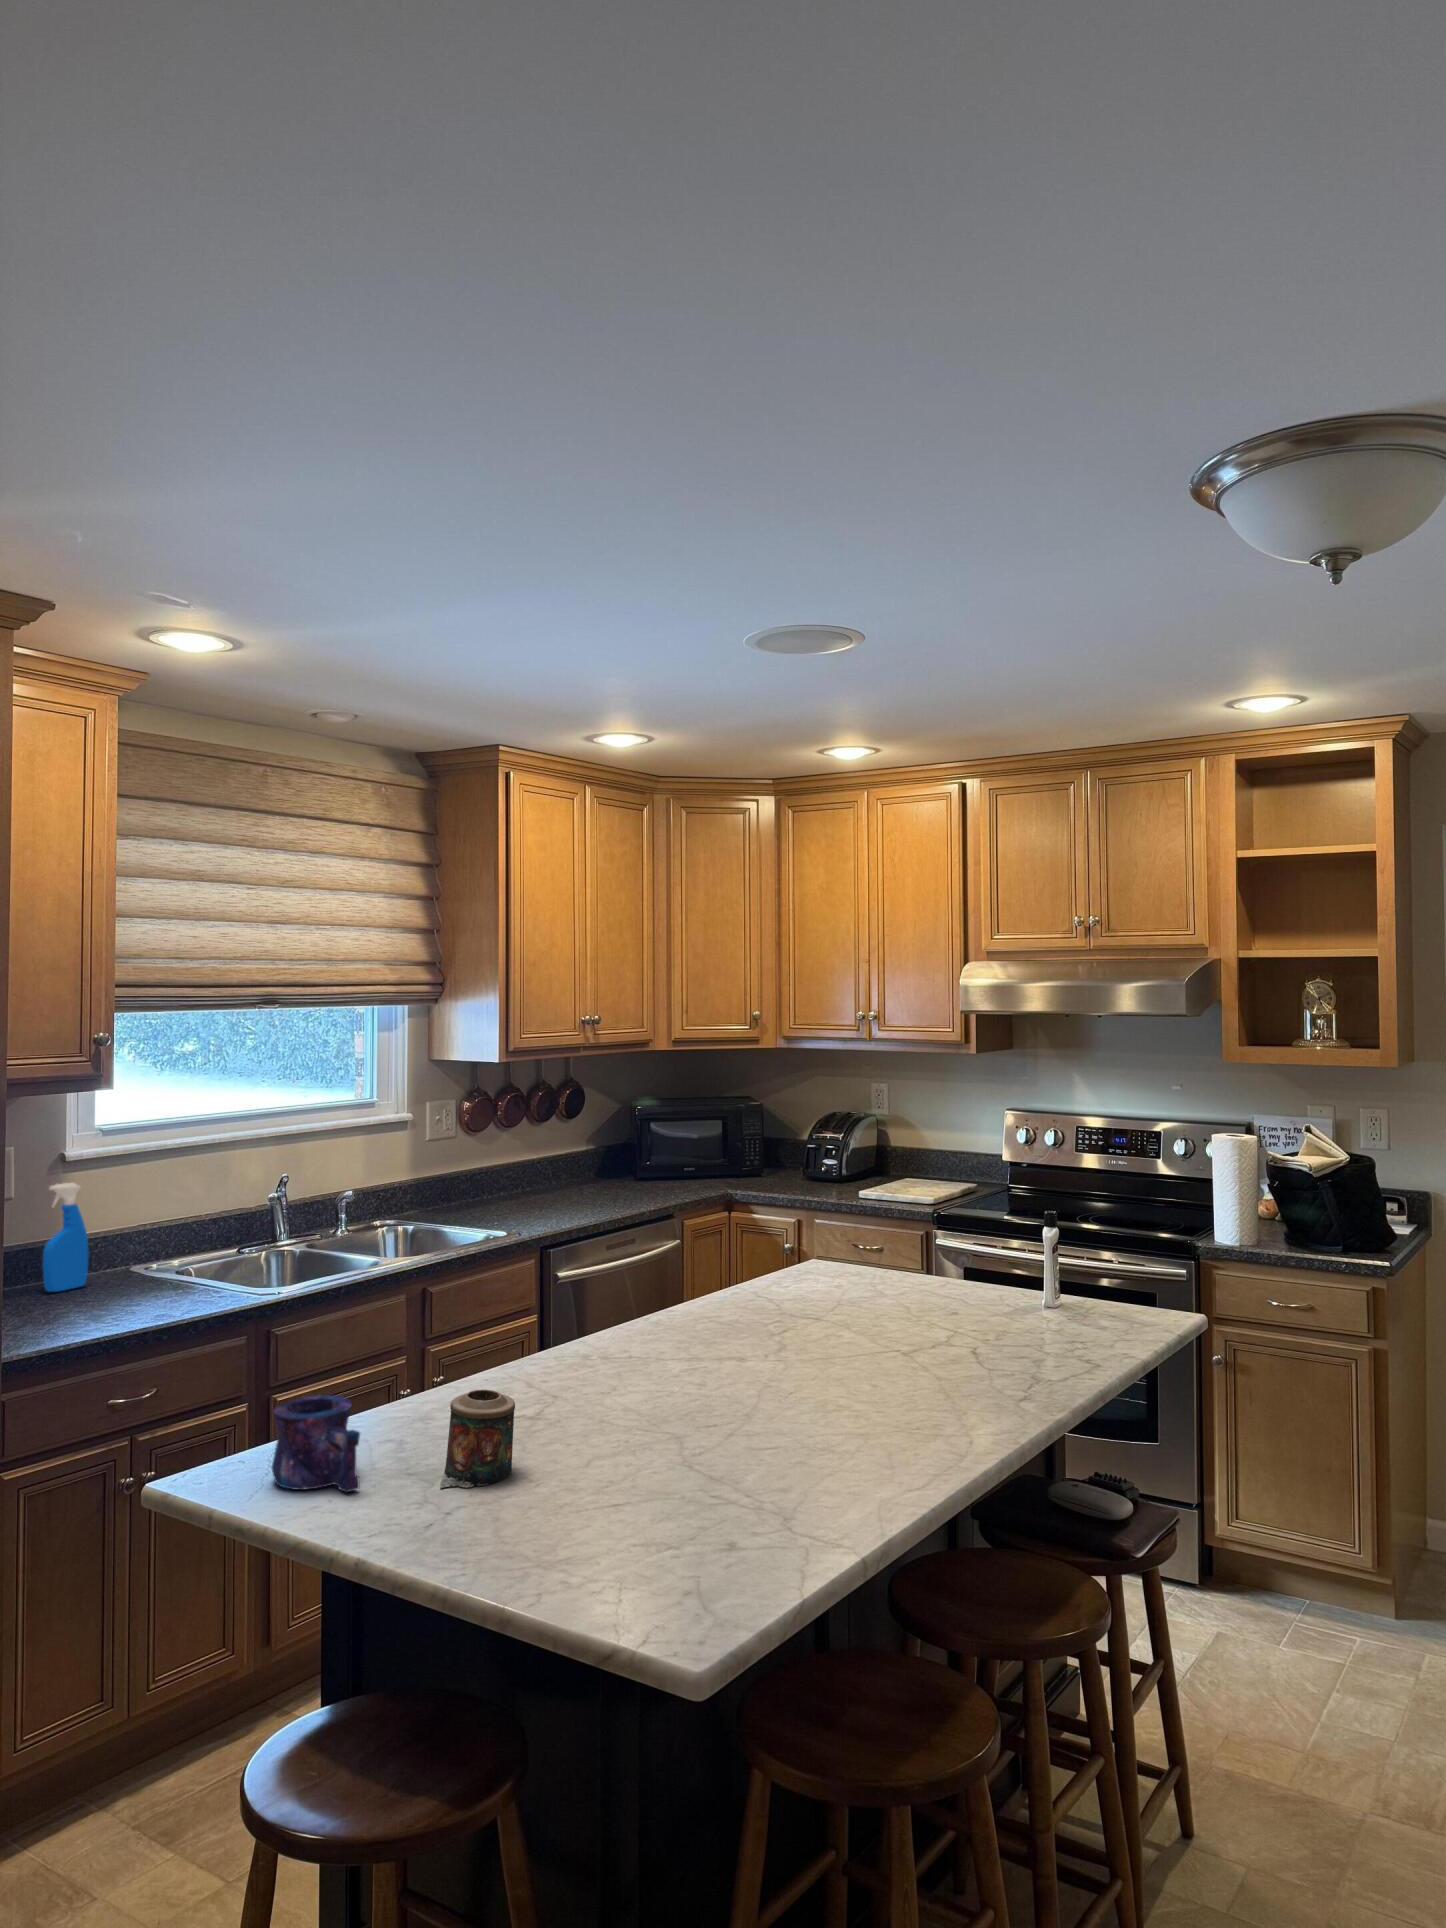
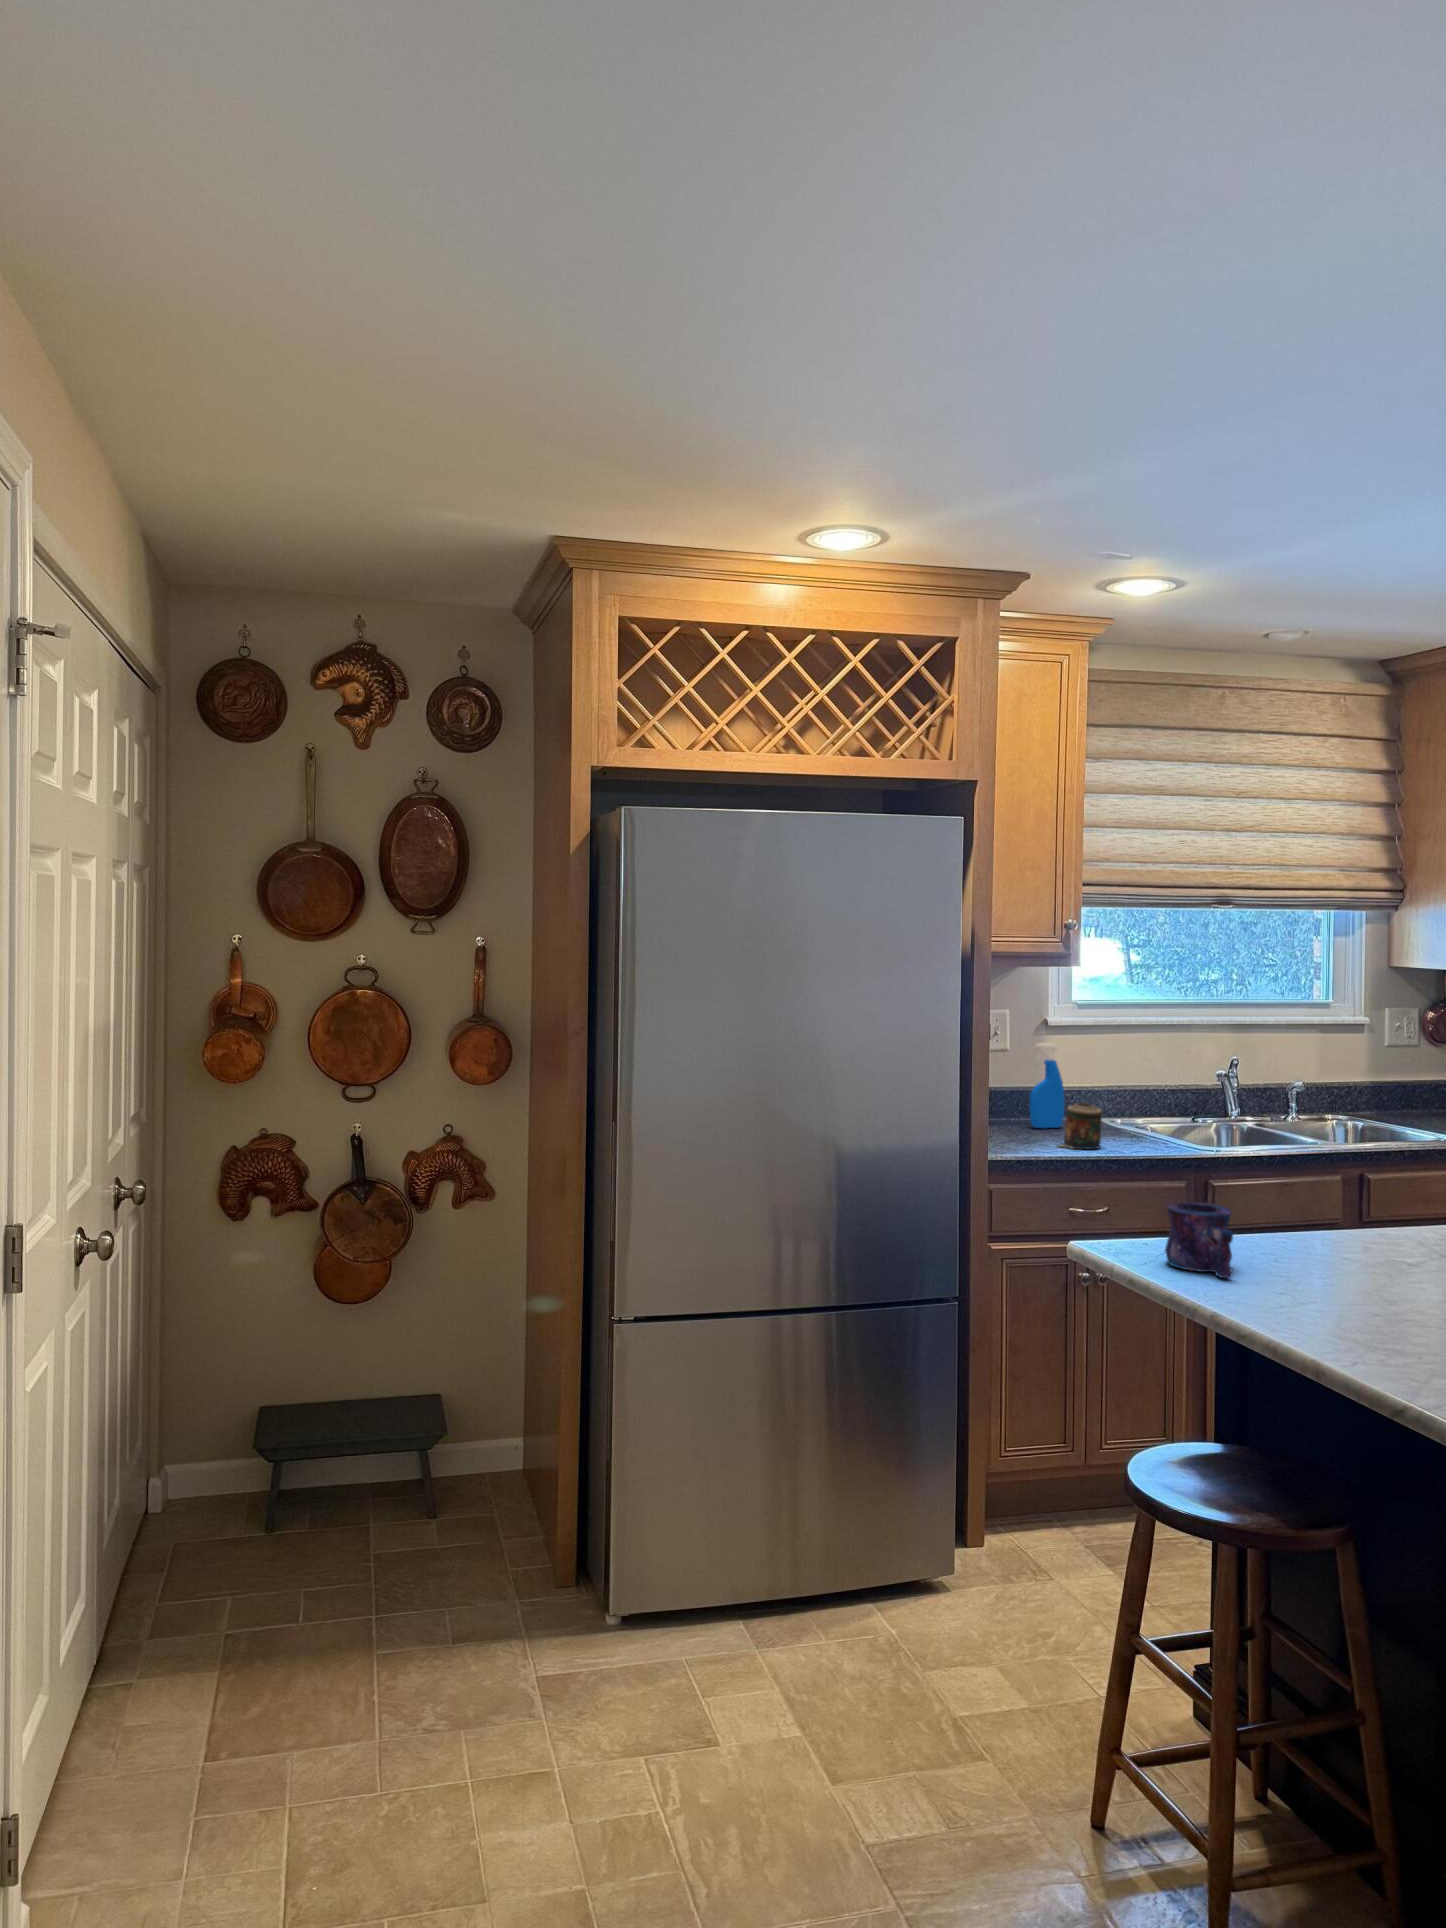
candle: present [440,1389,515,1488] -> present [1059,1103,1102,1149]

